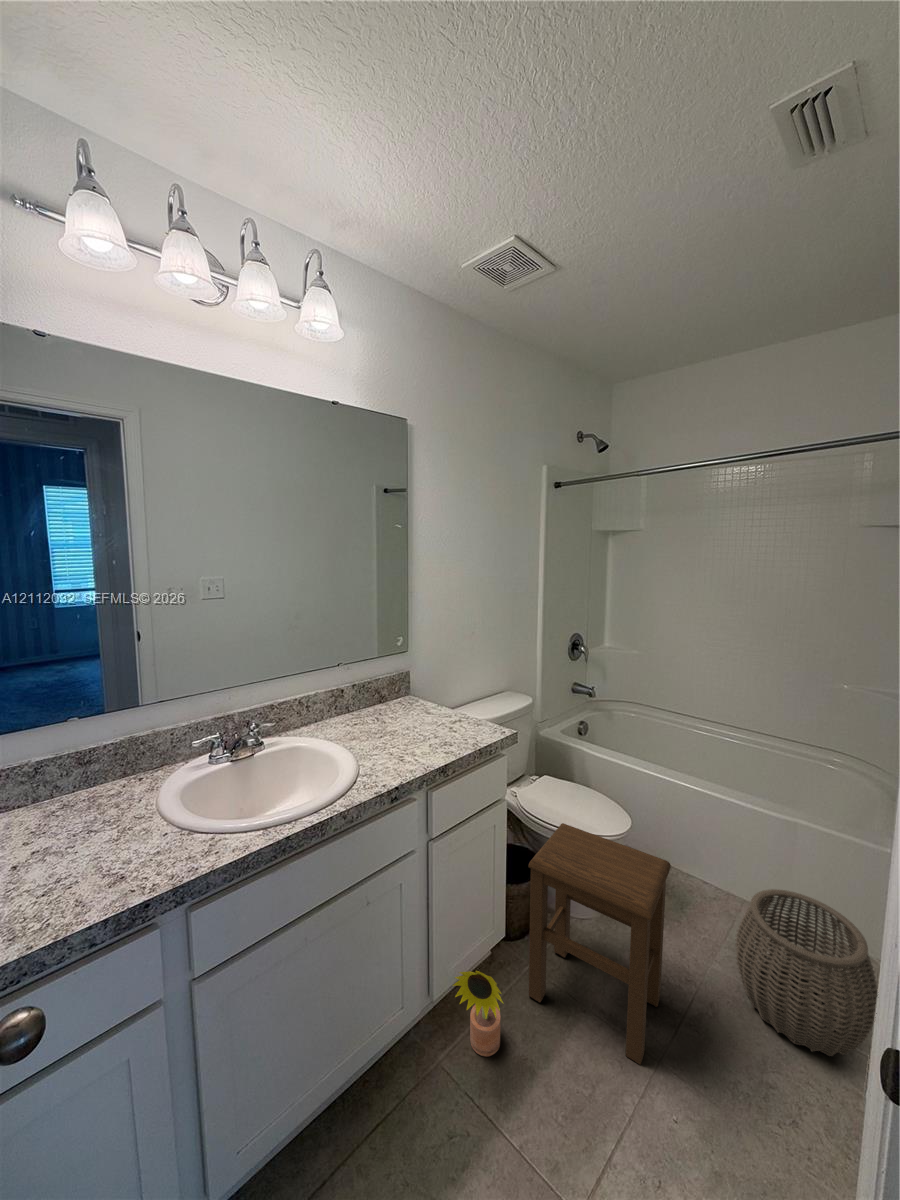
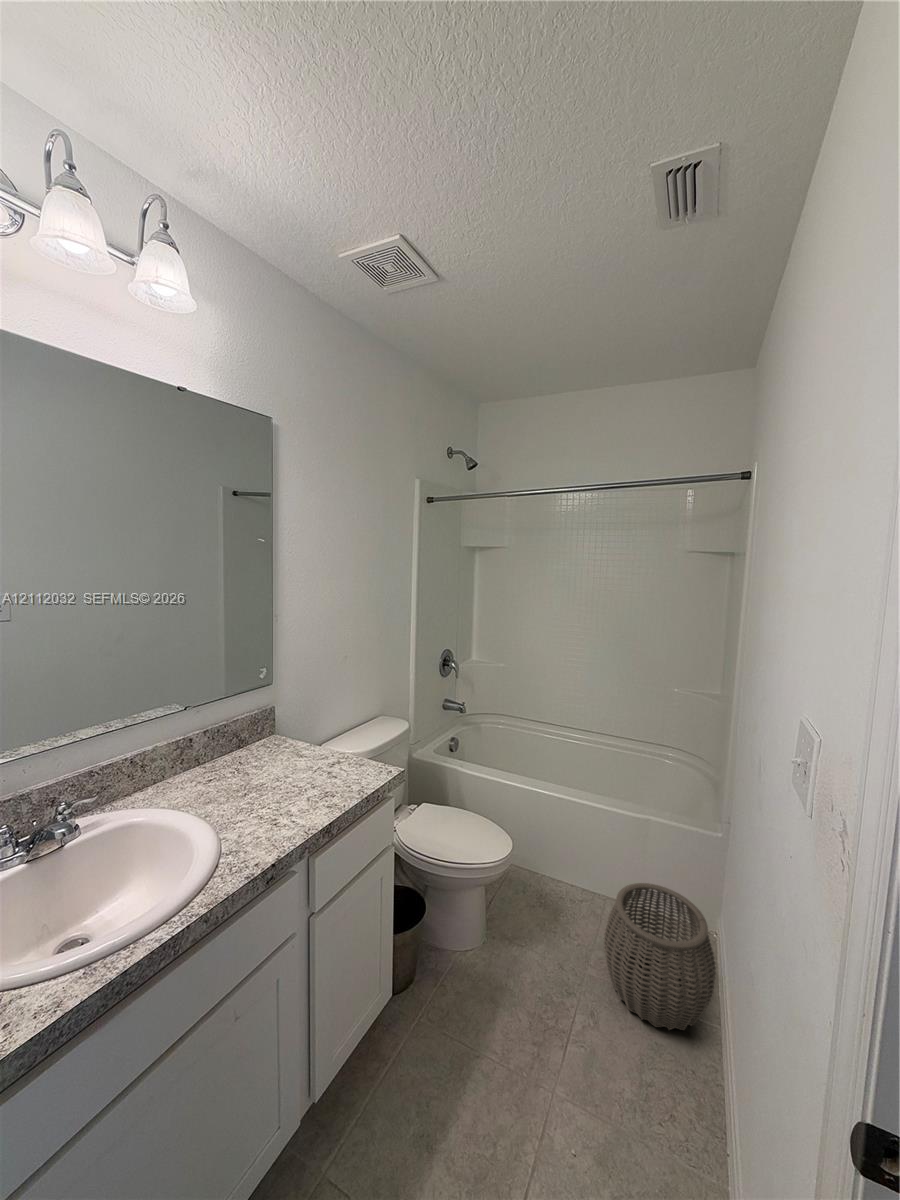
stool: present [529,823,671,1065] -> none [417,855,552,1095]
decorative plant: present [453,971,503,1056] -> none [337,1050,398,1142]

